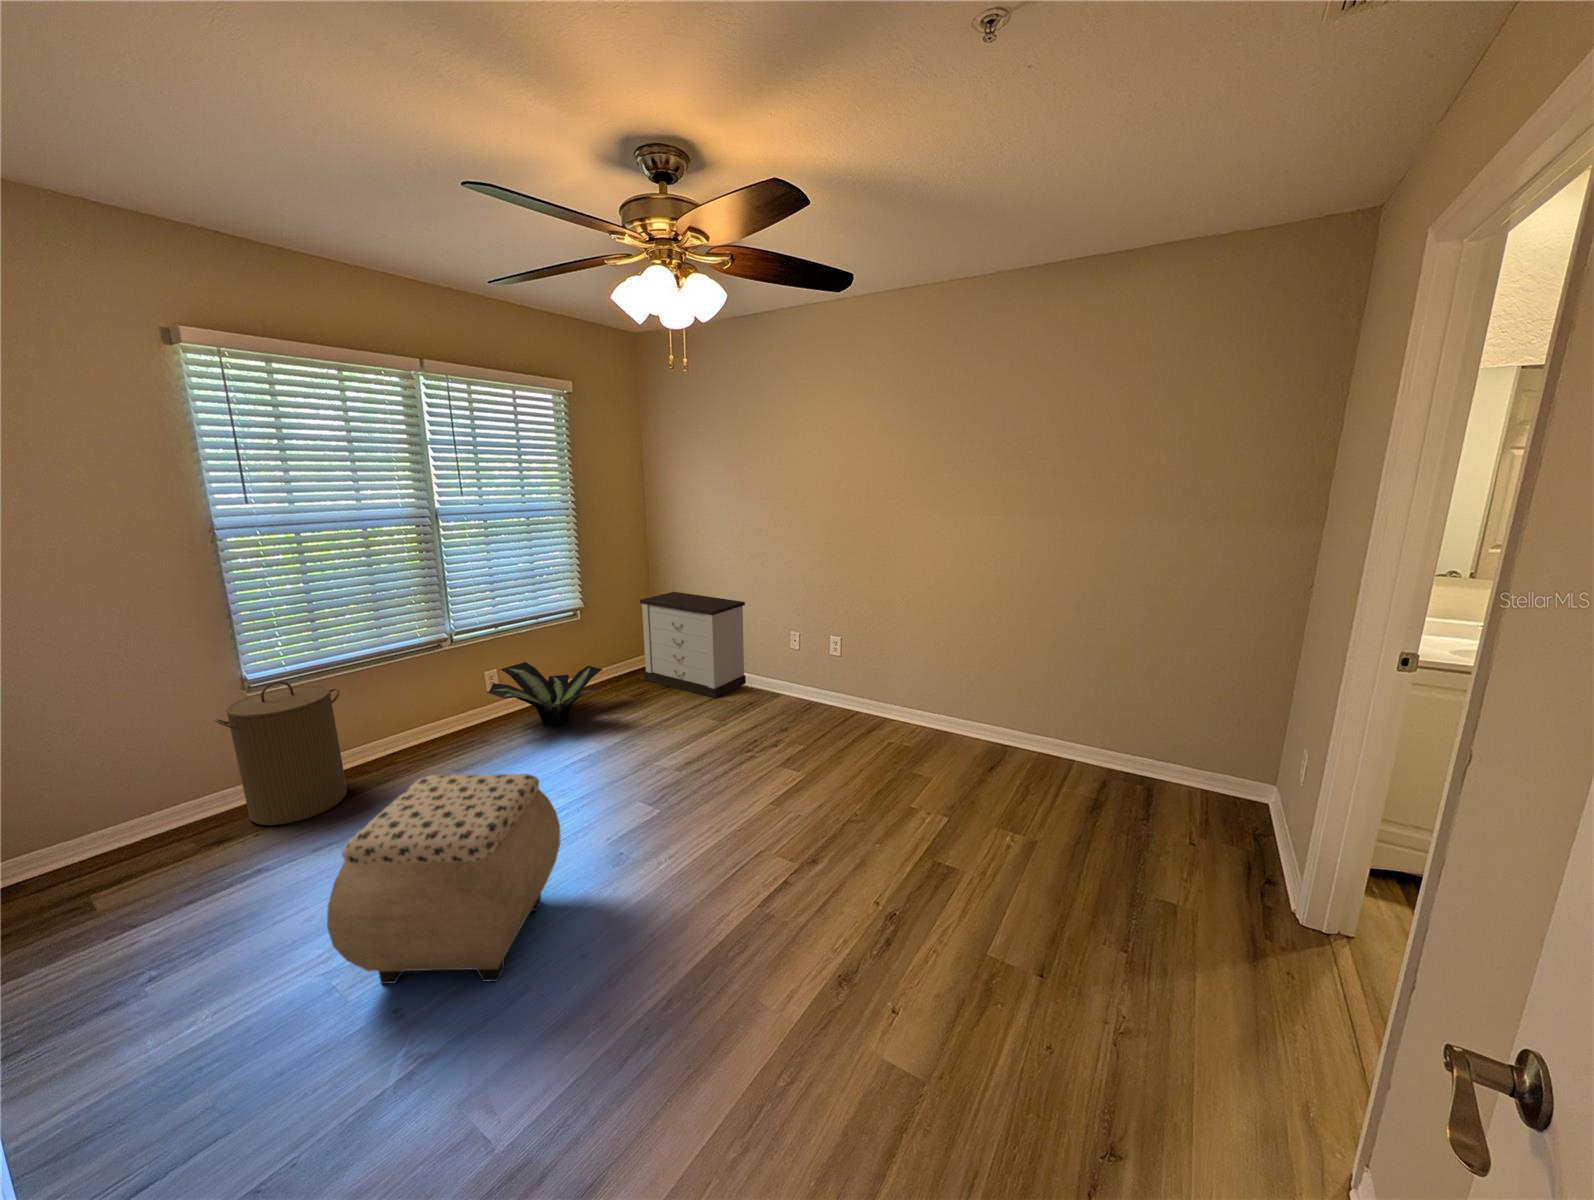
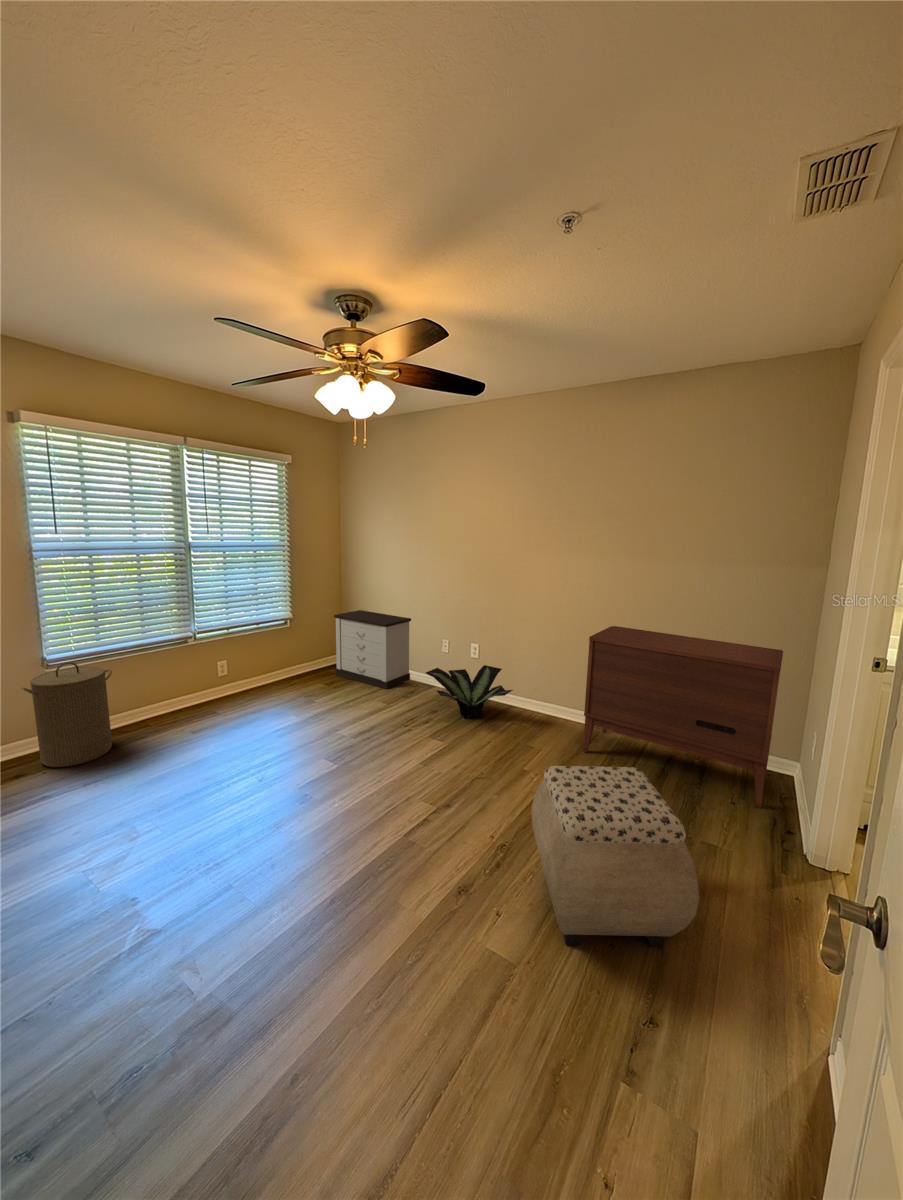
dresser: none [986,607,1261,848] -> present [583,626,783,808]
potted plant: present [487,662,602,727] -> present [426,665,513,719]
ottoman: present [327,774,561,984] -> present [532,766,699,947]

